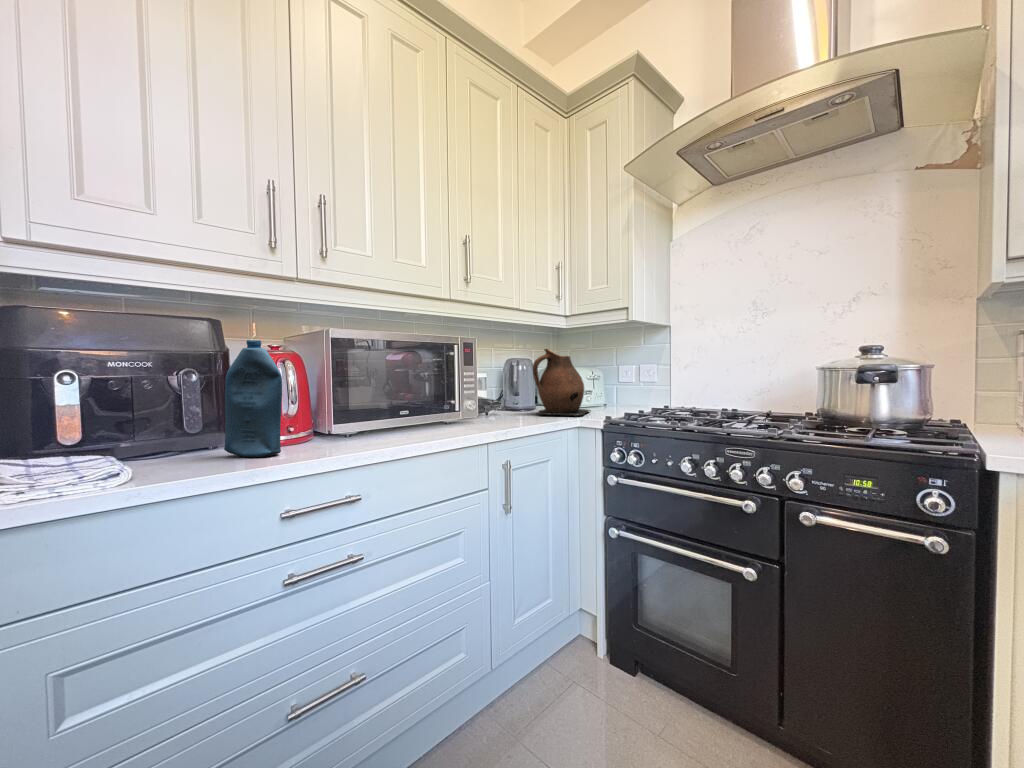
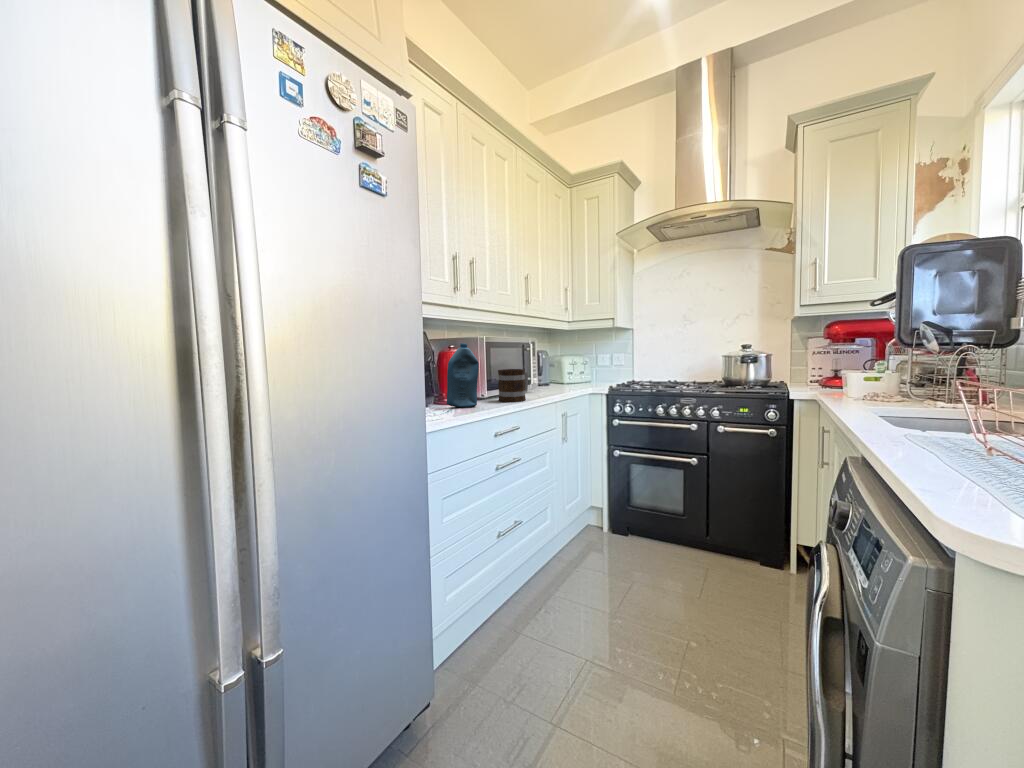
ceramic pitcher: present [533,349,591,416] -> none [558,344,592,387]
mug: none [354,387,423,447] -> present [498,369,528,402]

